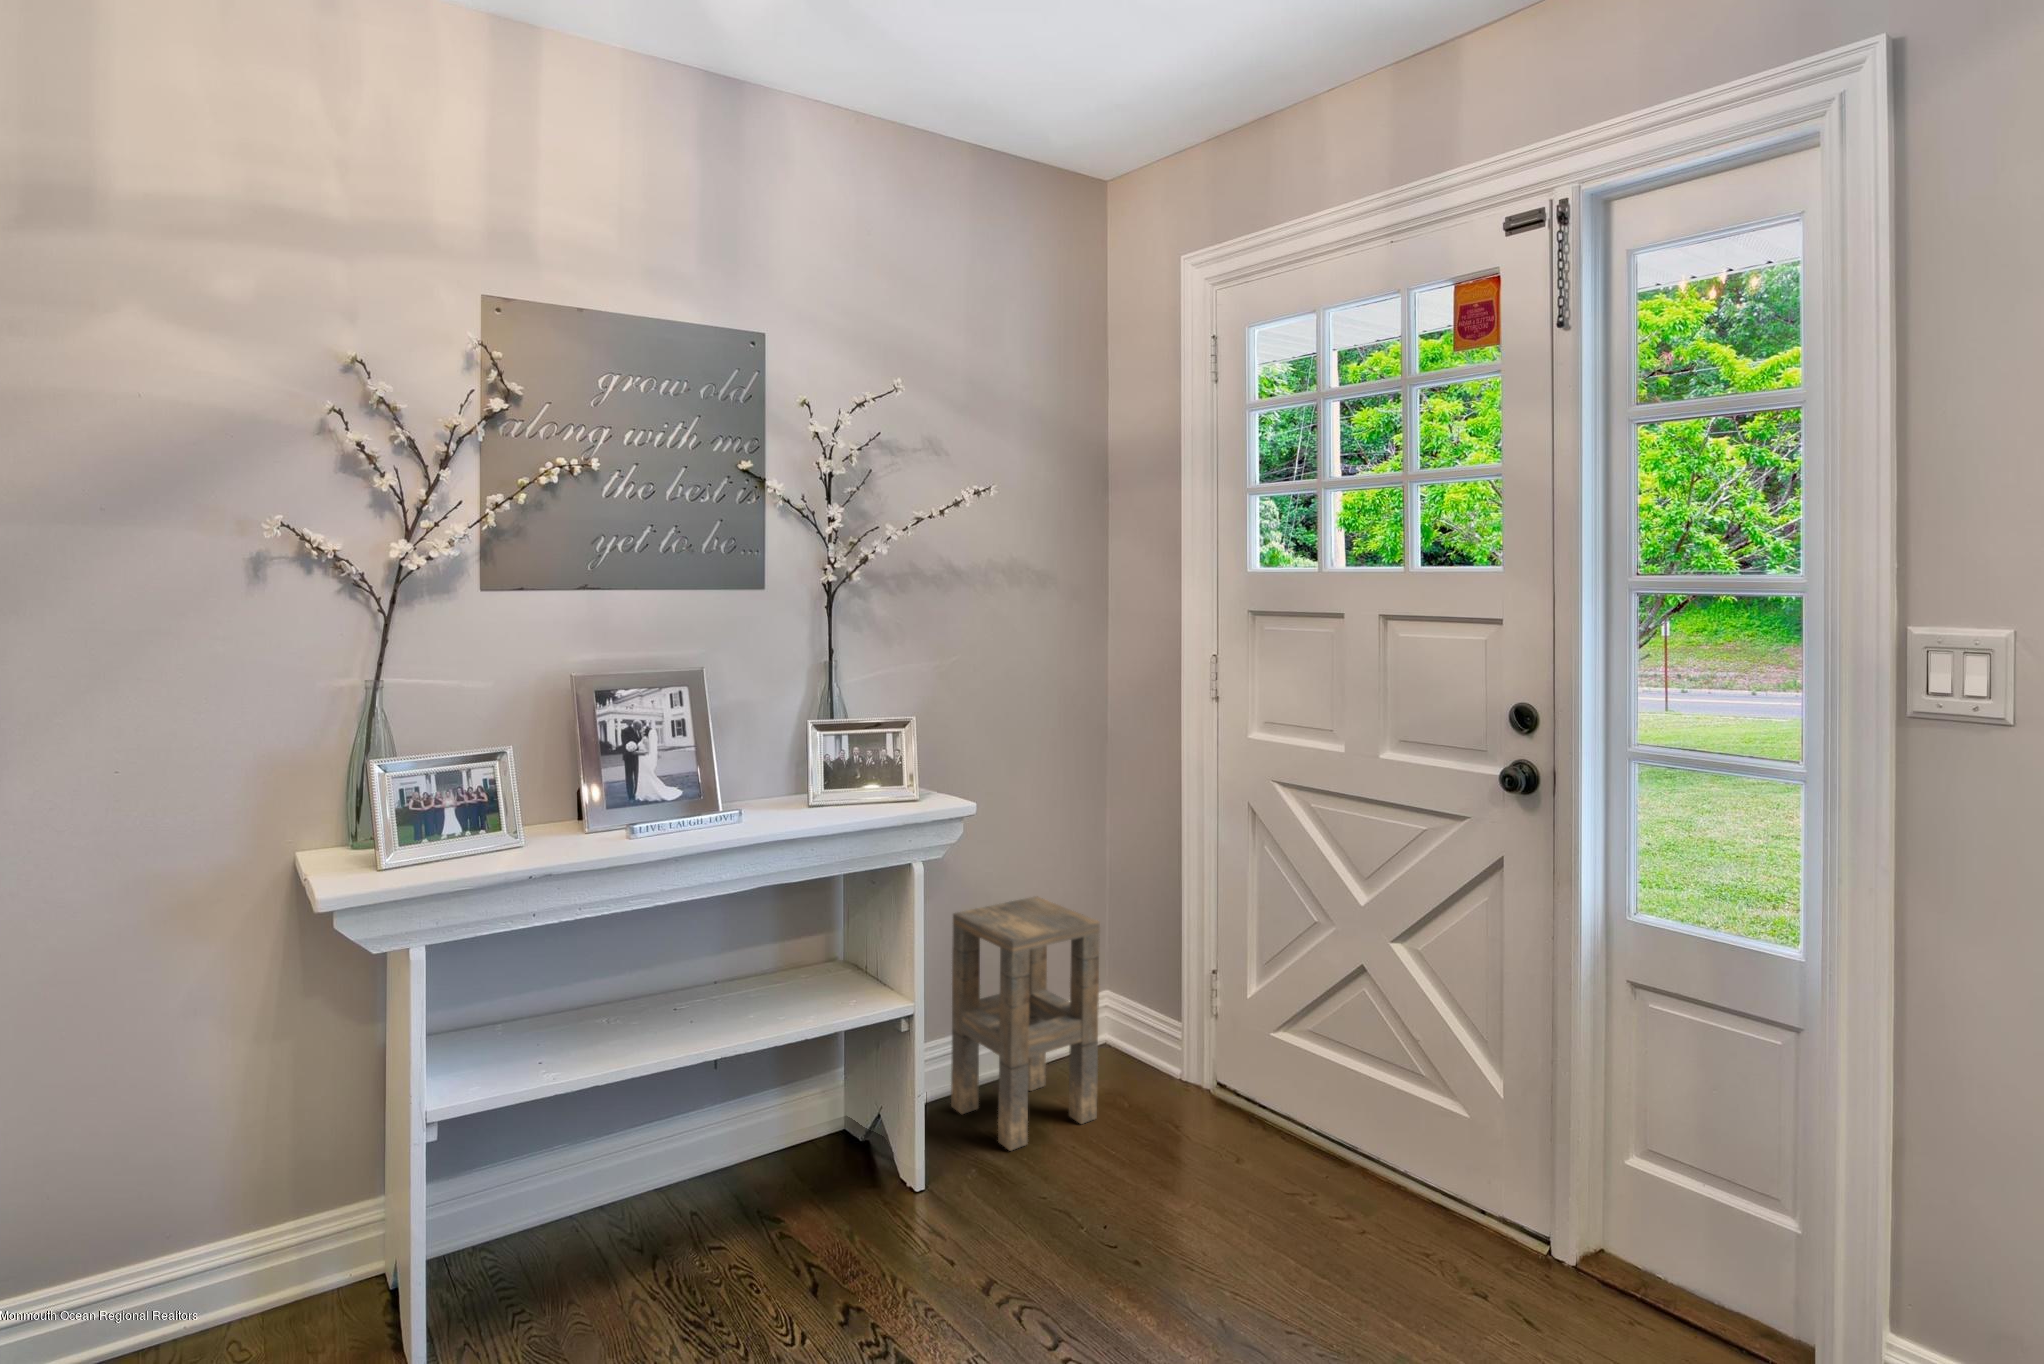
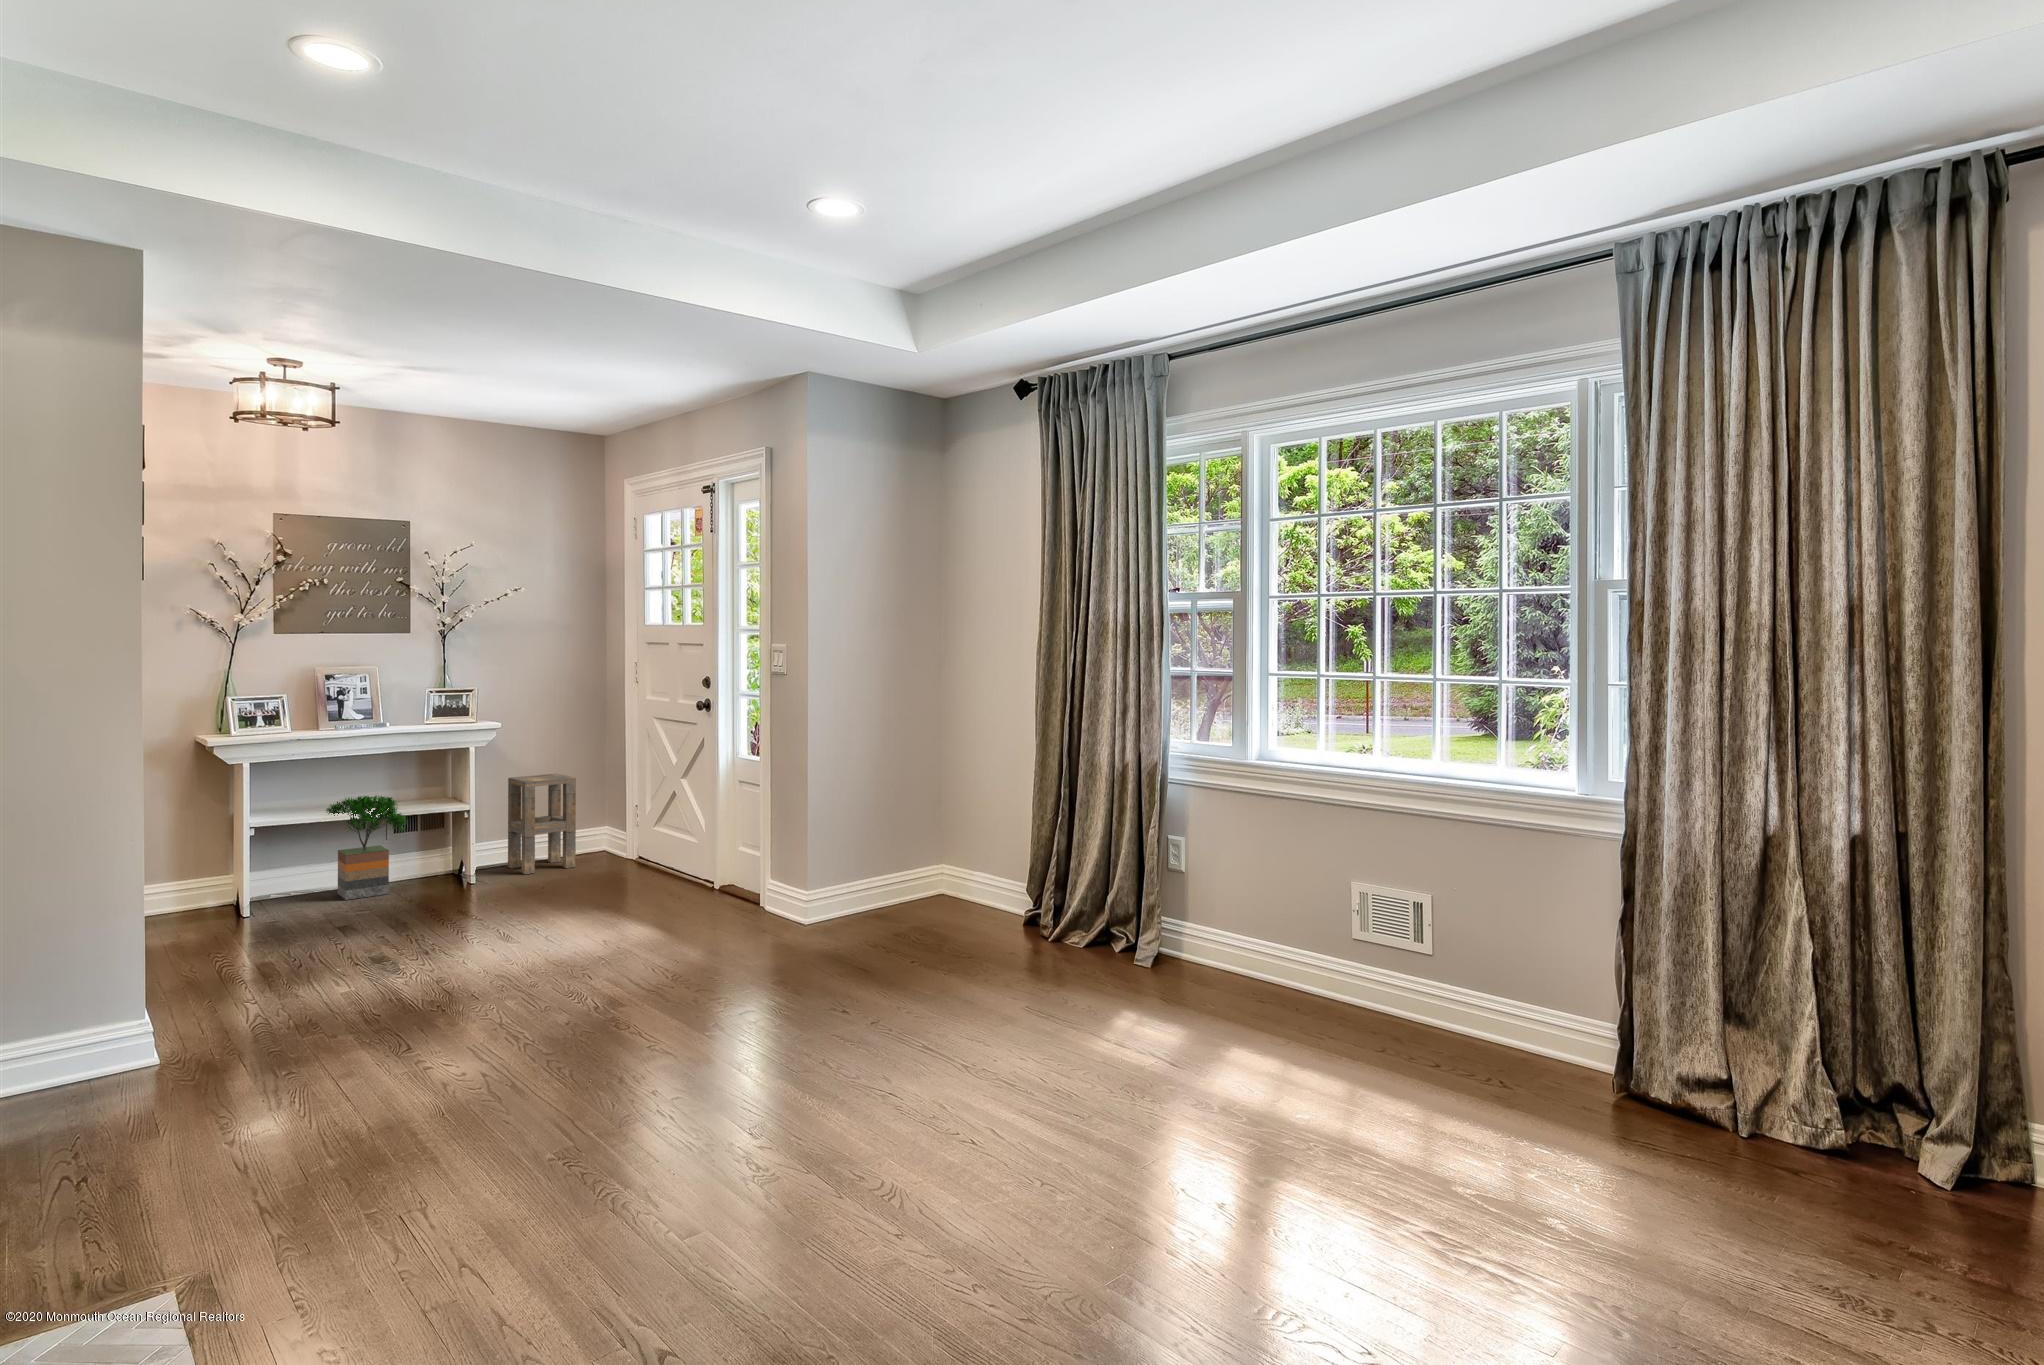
potted tree: none [600,981,789,1273] -> present [326,795,406,900]

